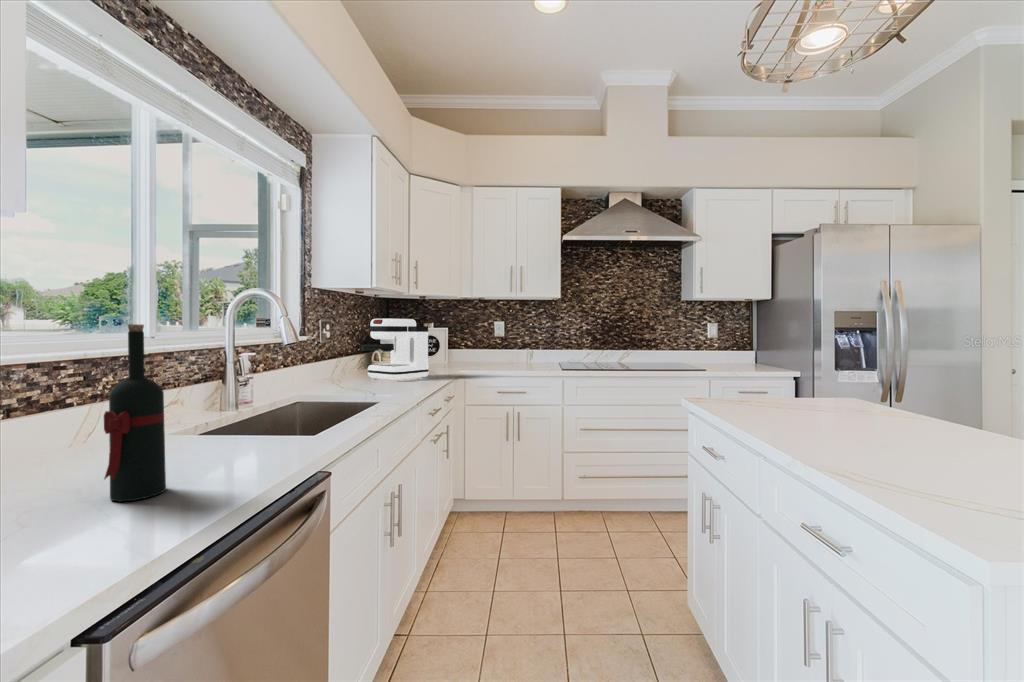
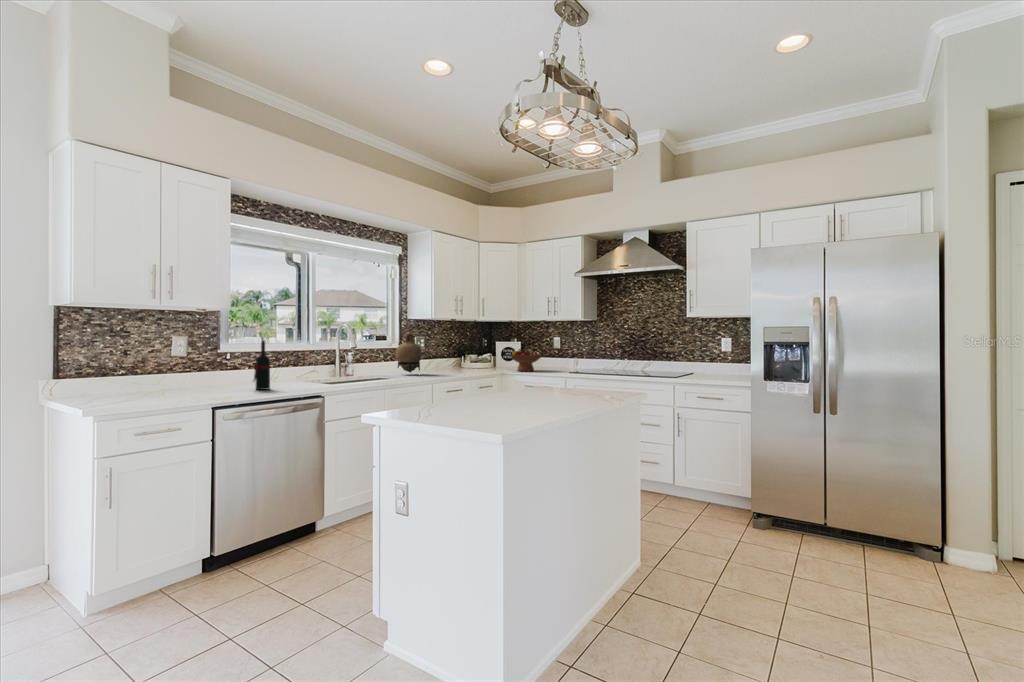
vase: none [318,313,366,386] -> present [396,333,421,373]
coffee maker: present [360,319,429,381] -> none [428,336,468,373]
fruit bowl: none [461,337,510,370] -> present [510,349,542,371]

